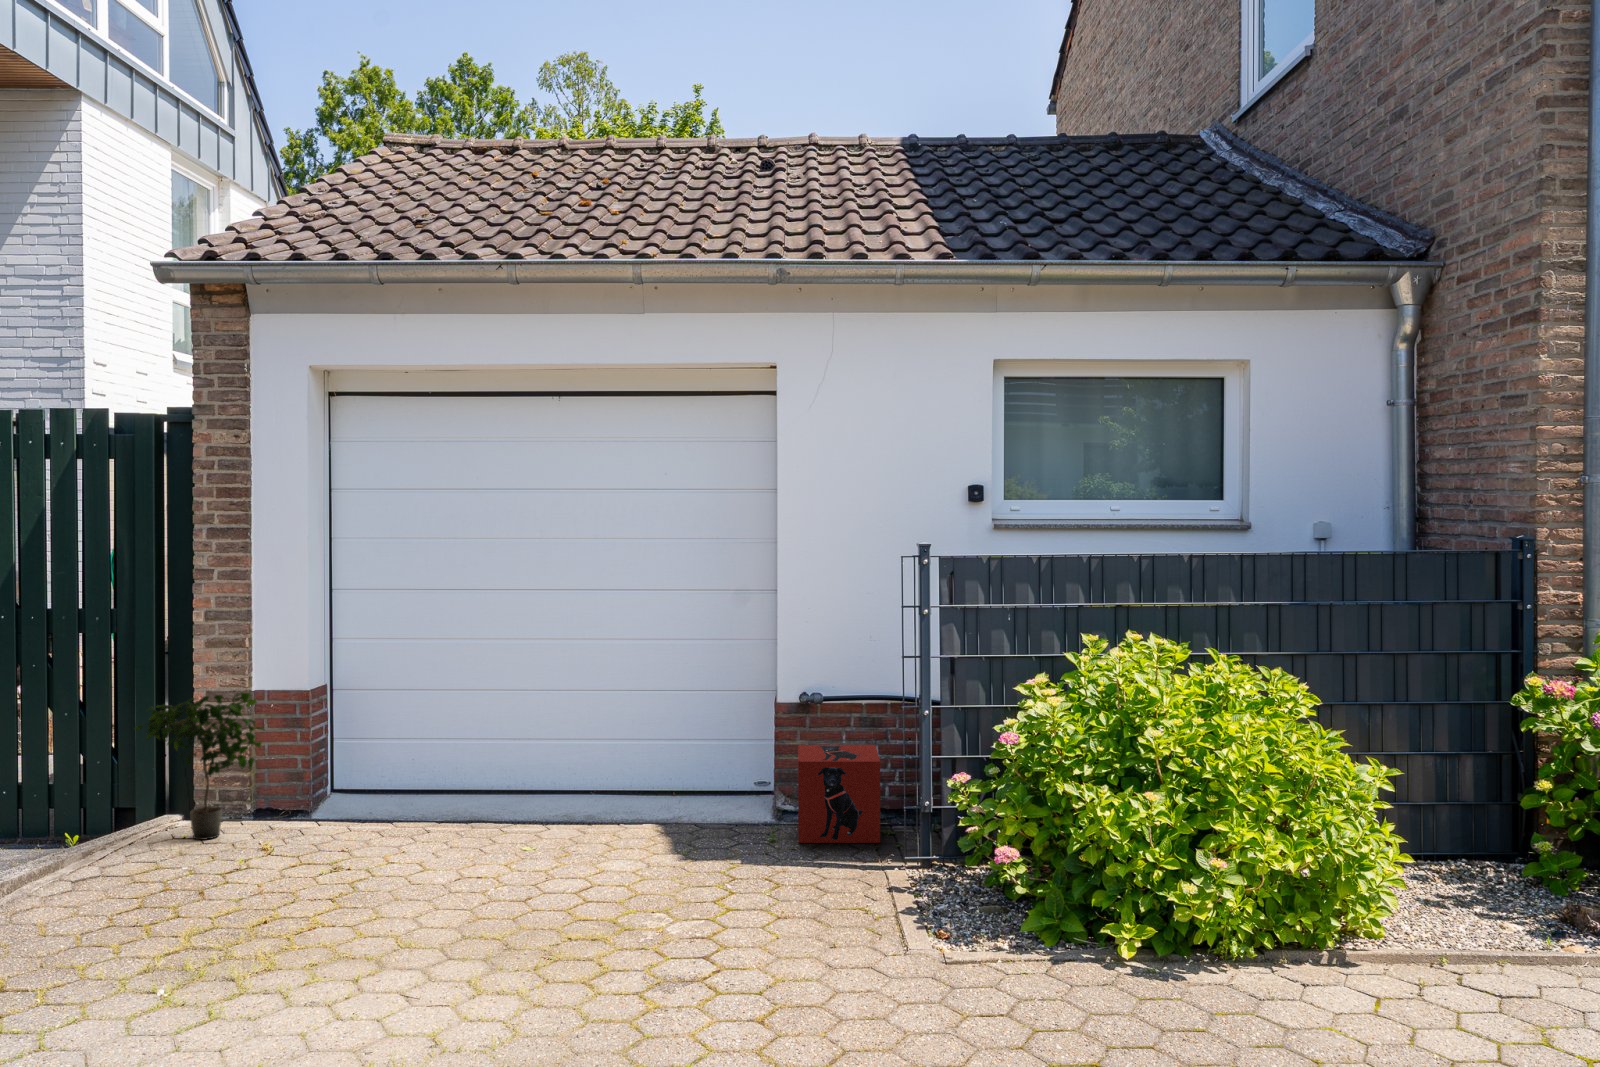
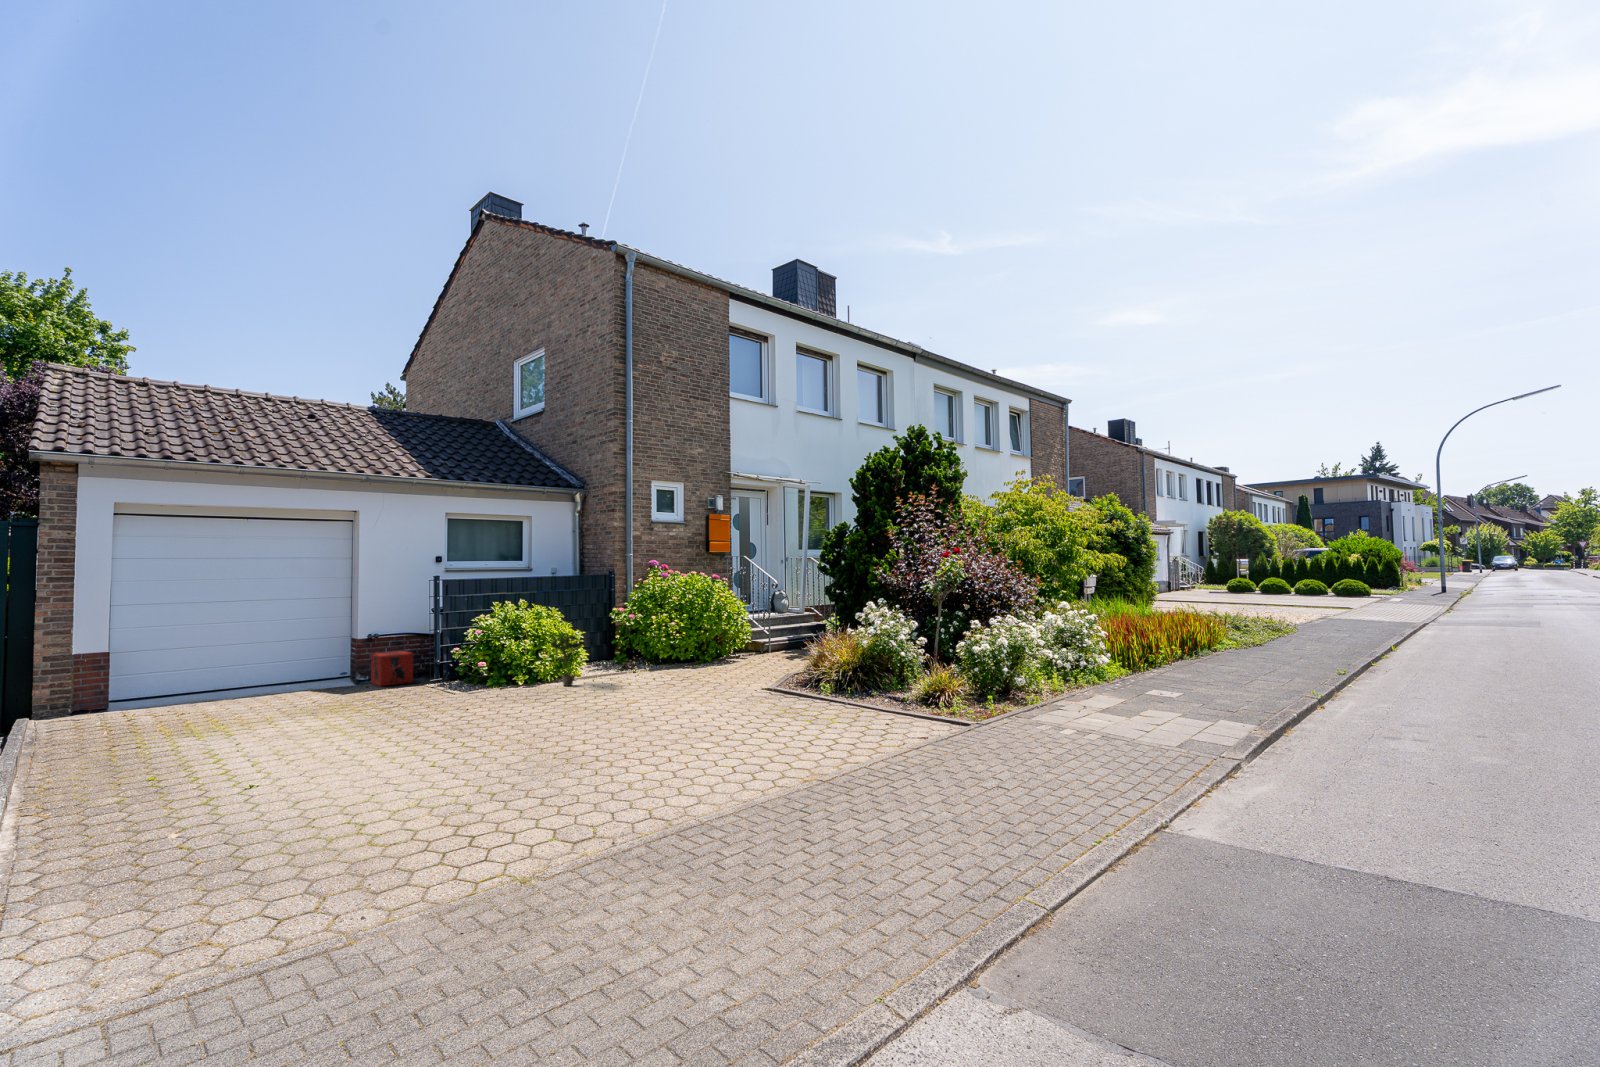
potted plant: present [135,692,265,840] -> present [548,633,582,686]

